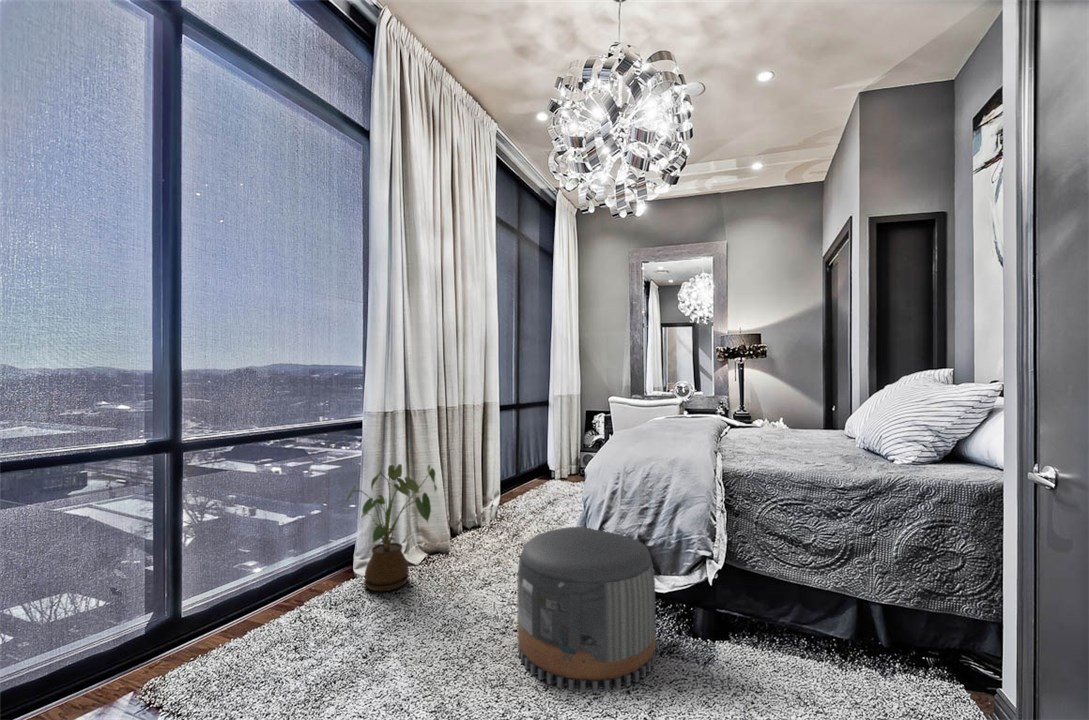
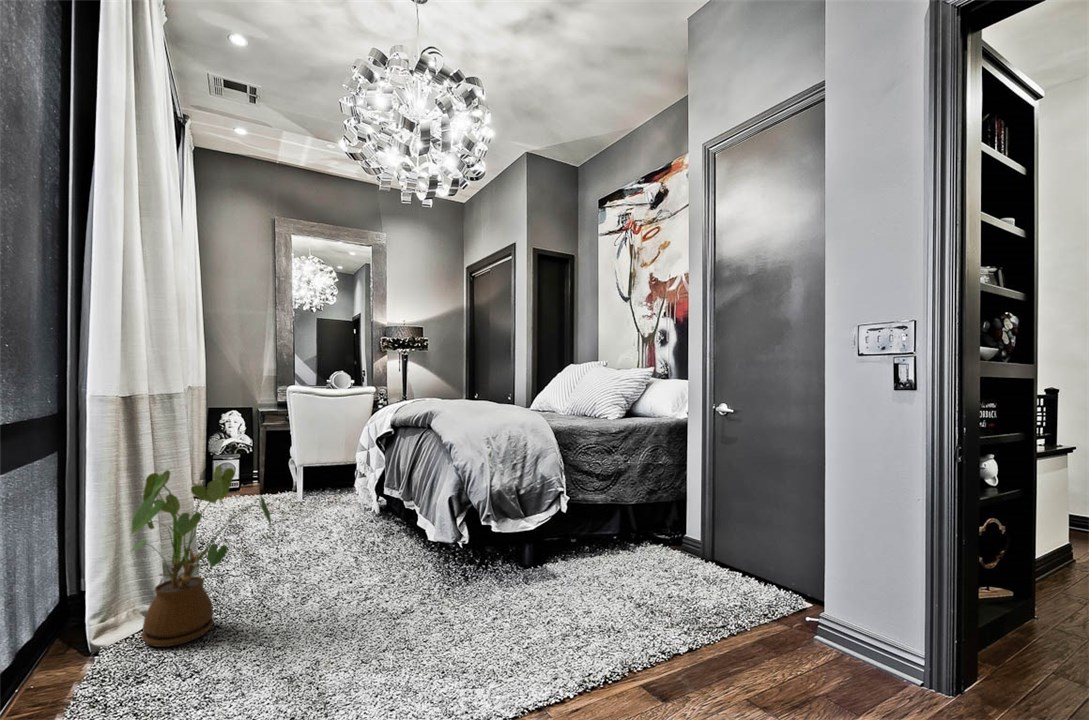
pouf: present [517,527,656,692] -> none [420,491,542,621]

